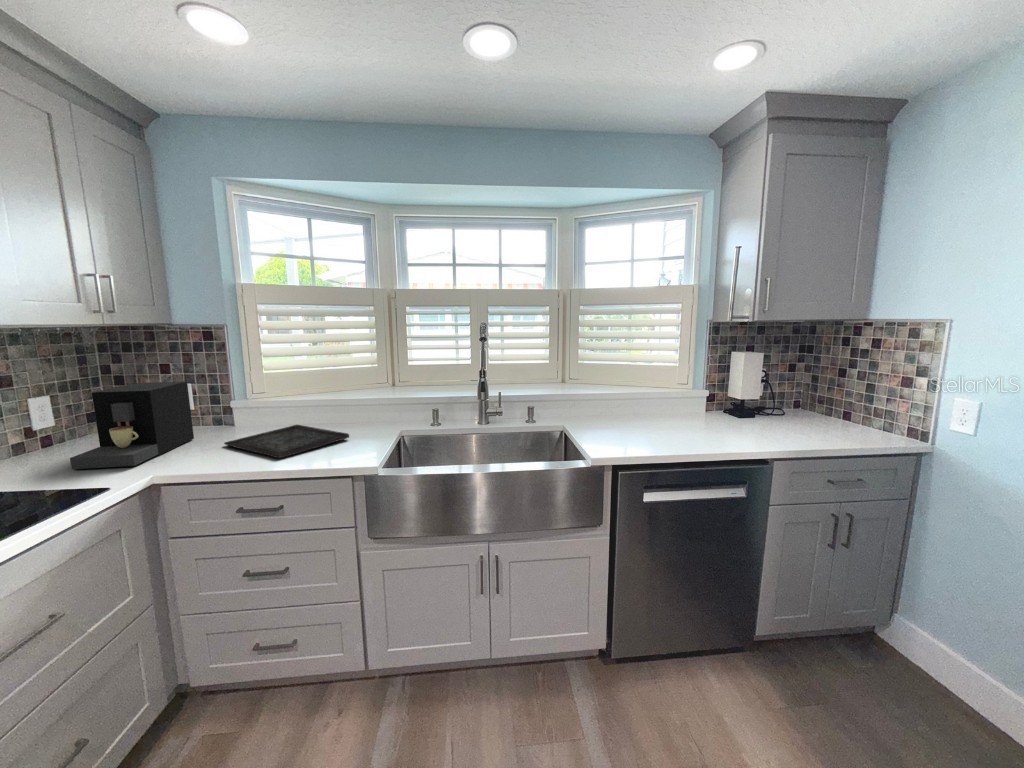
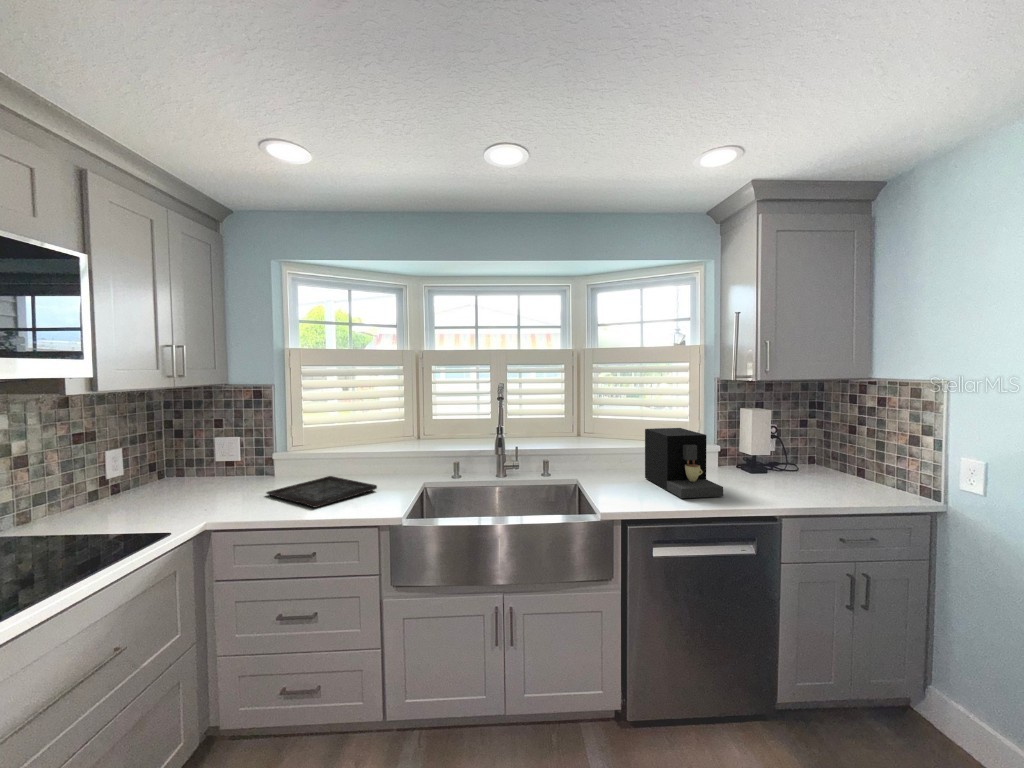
coffee maker: present [70,382,194,469] -> present [645,428,723,498]

